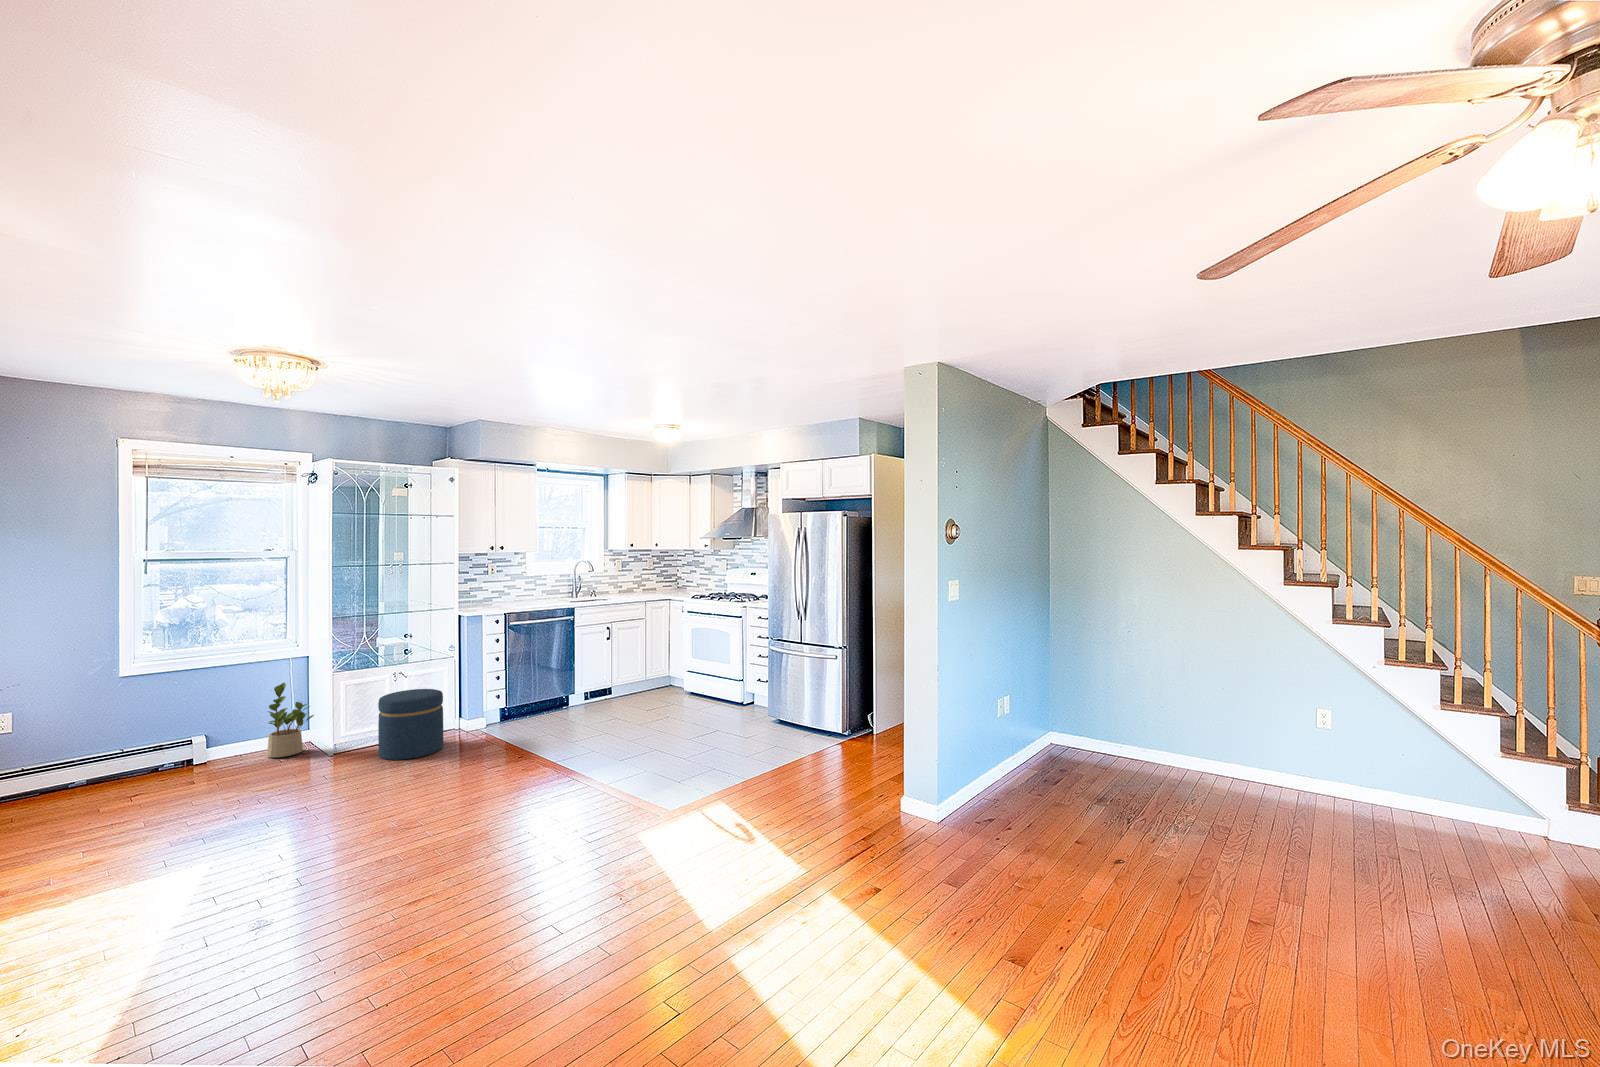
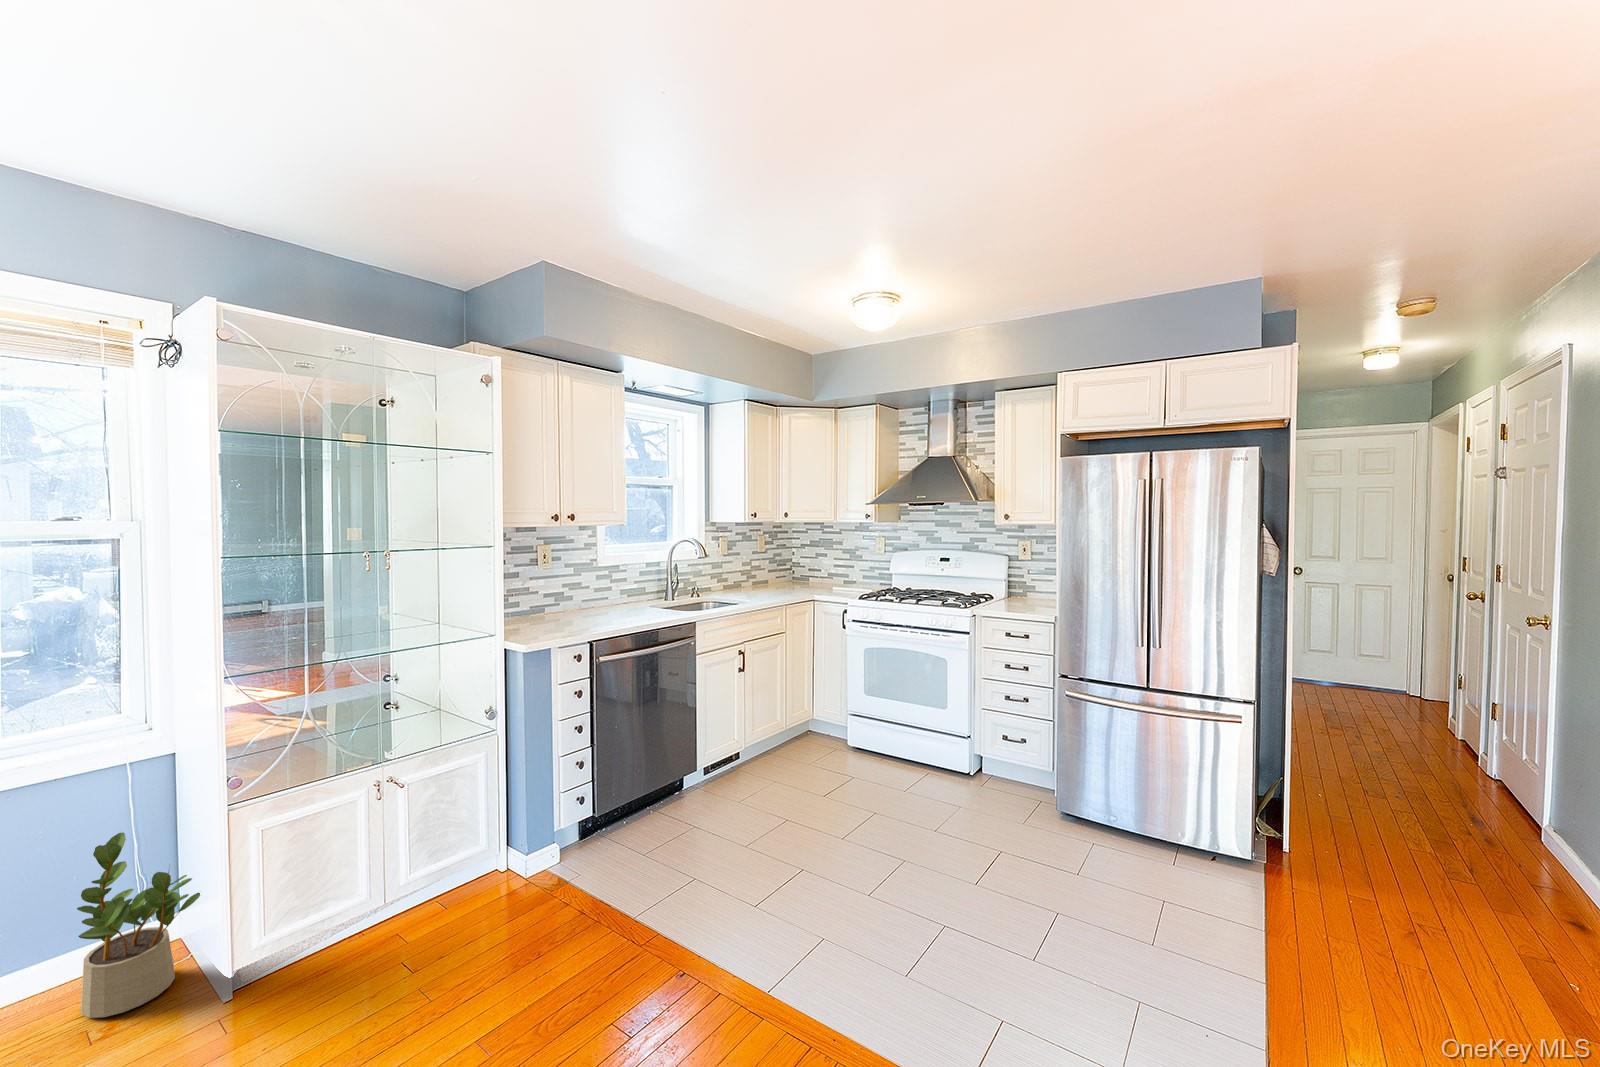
ottoman: present [378,689,443,760] -> none [361,815,503,1007]

